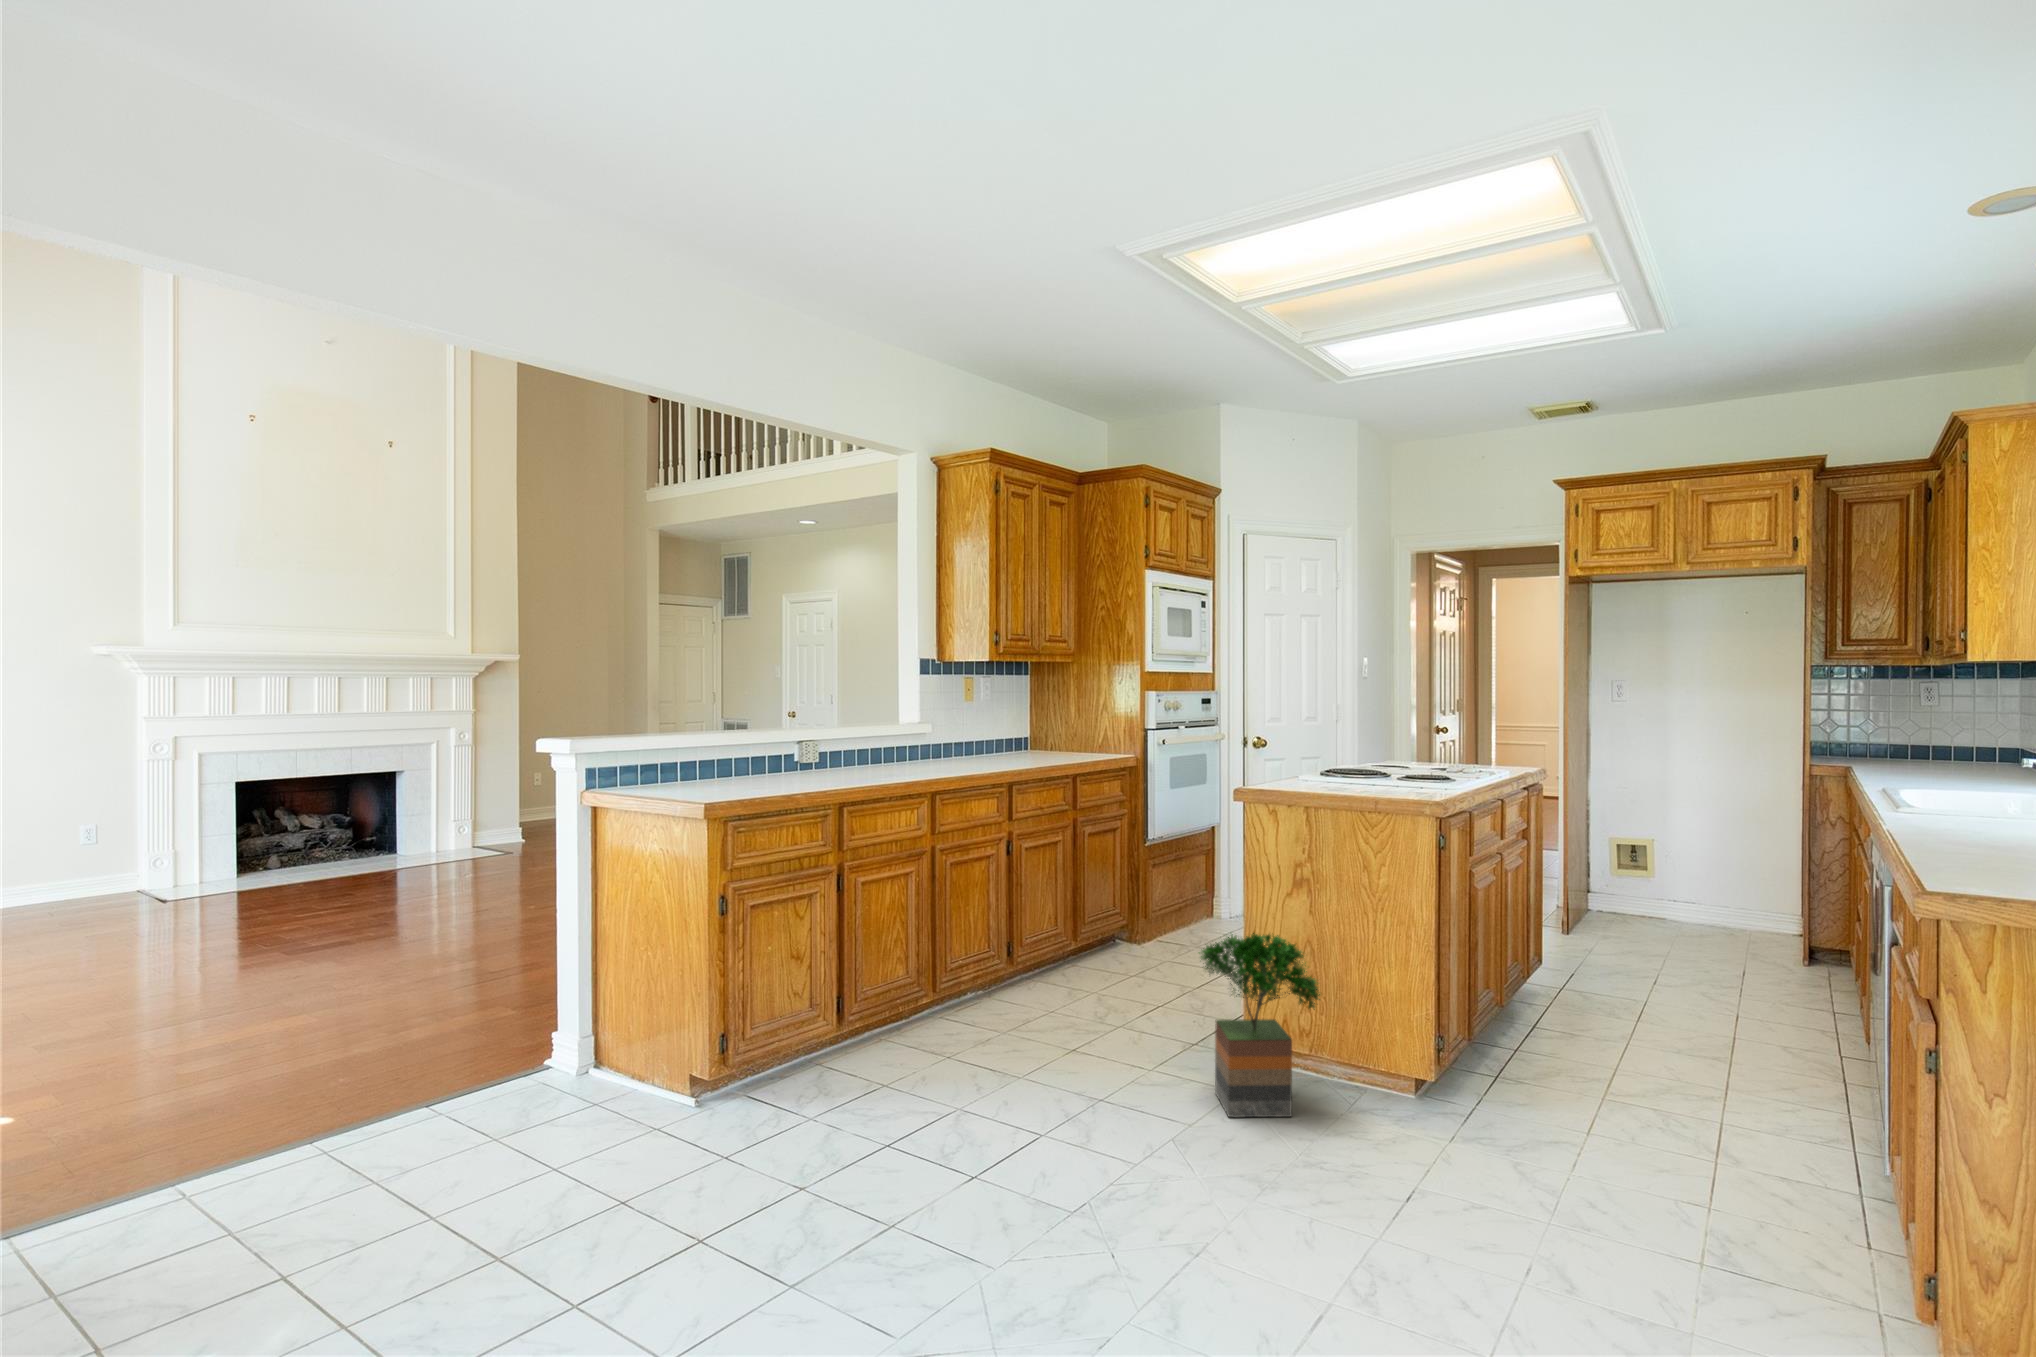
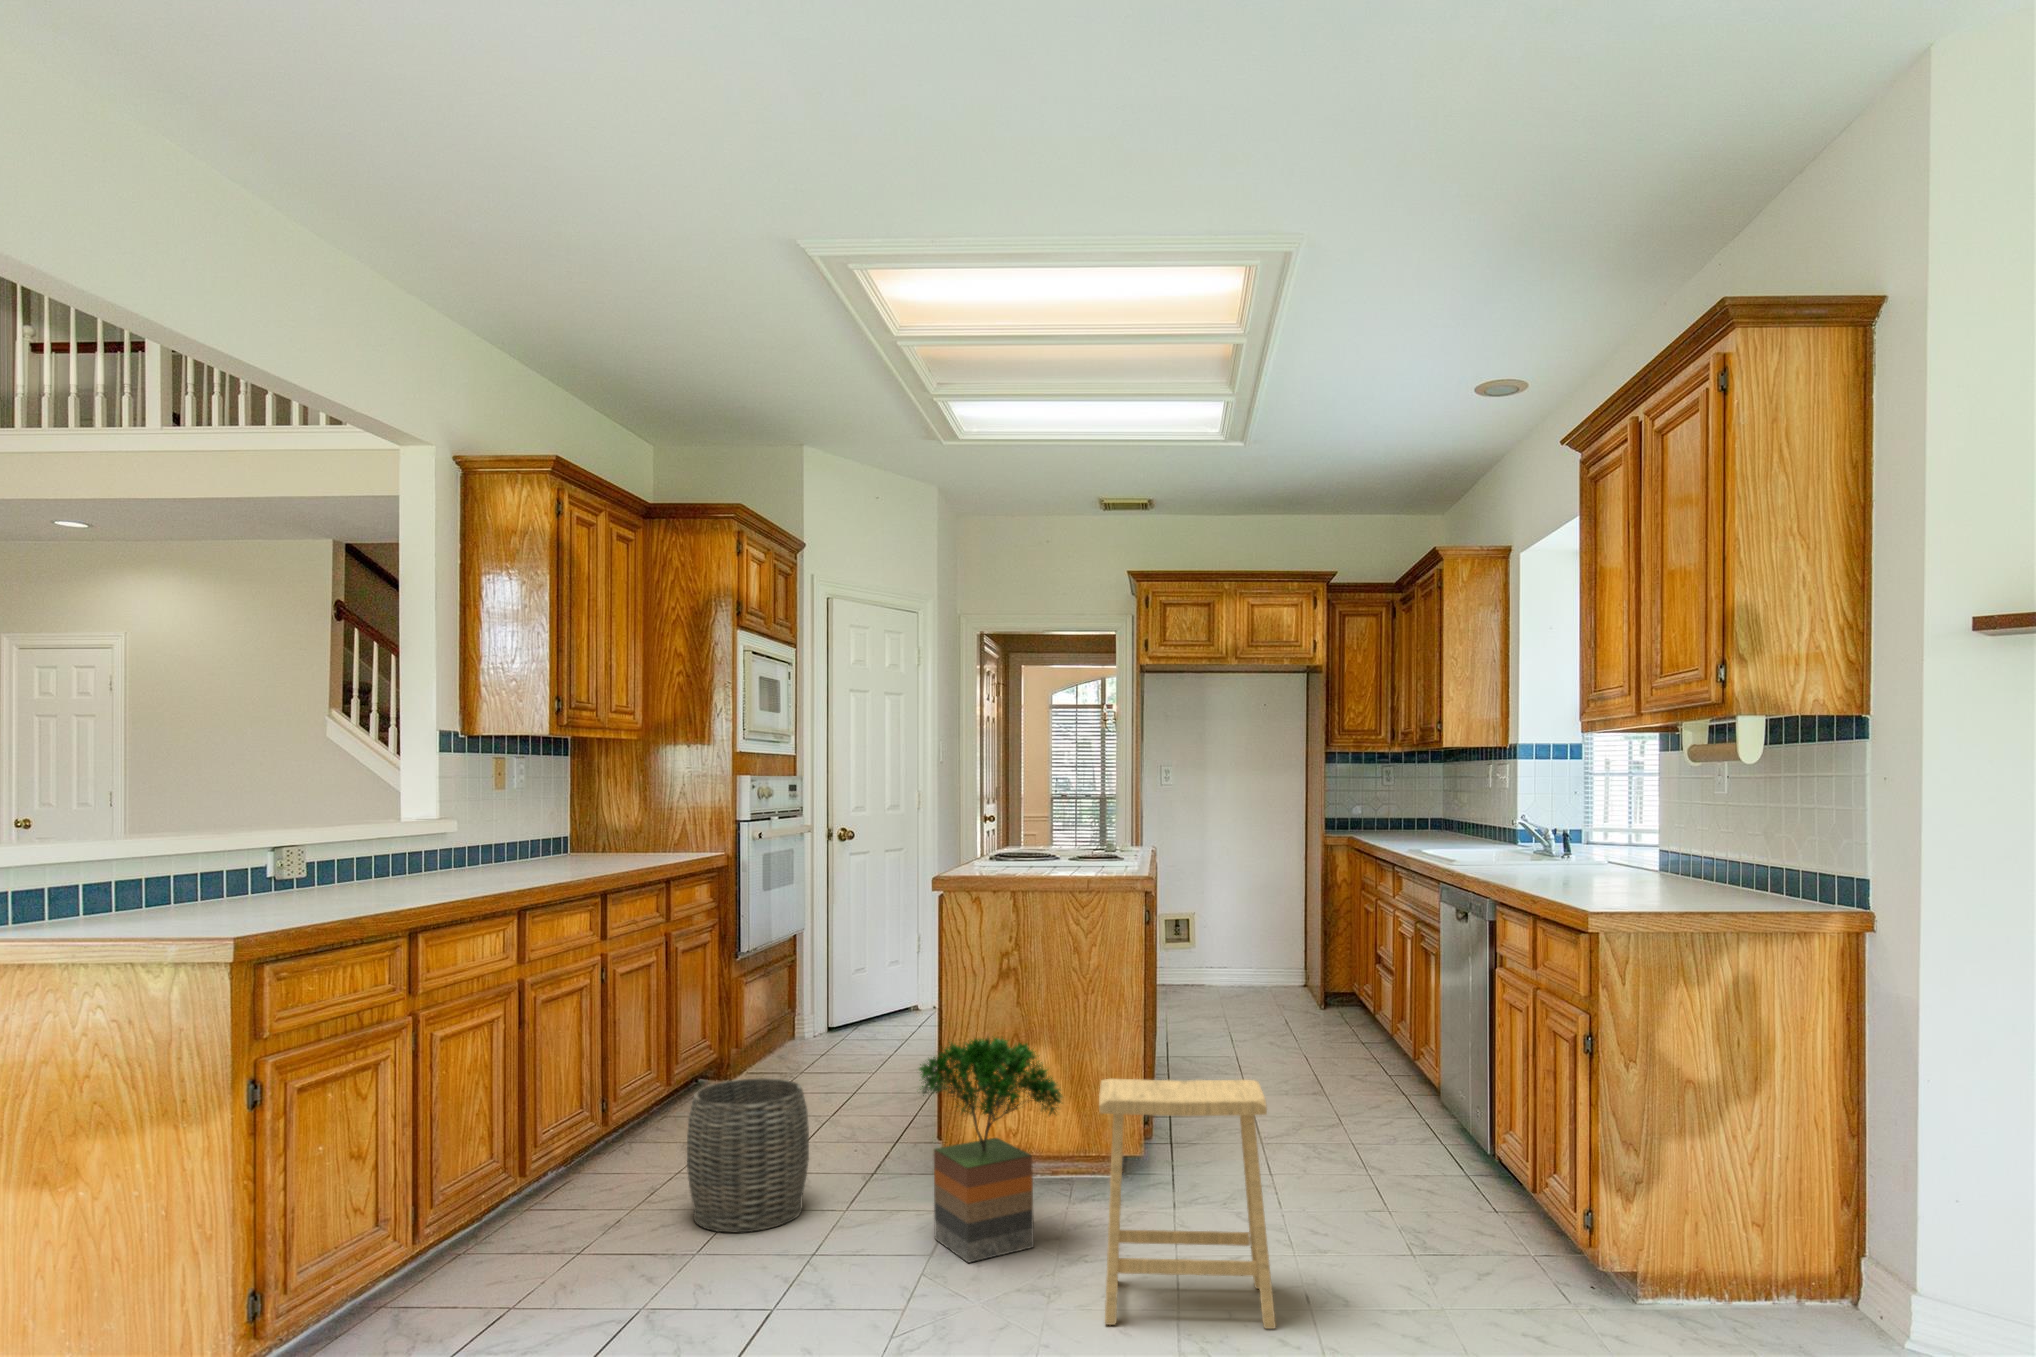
woven basket: none [1042,941,1137,1059] -> present [687,1079,809,1233]
footstool: none [1306,985,1481,1234] -> present [1099,1079,1276,1329]

